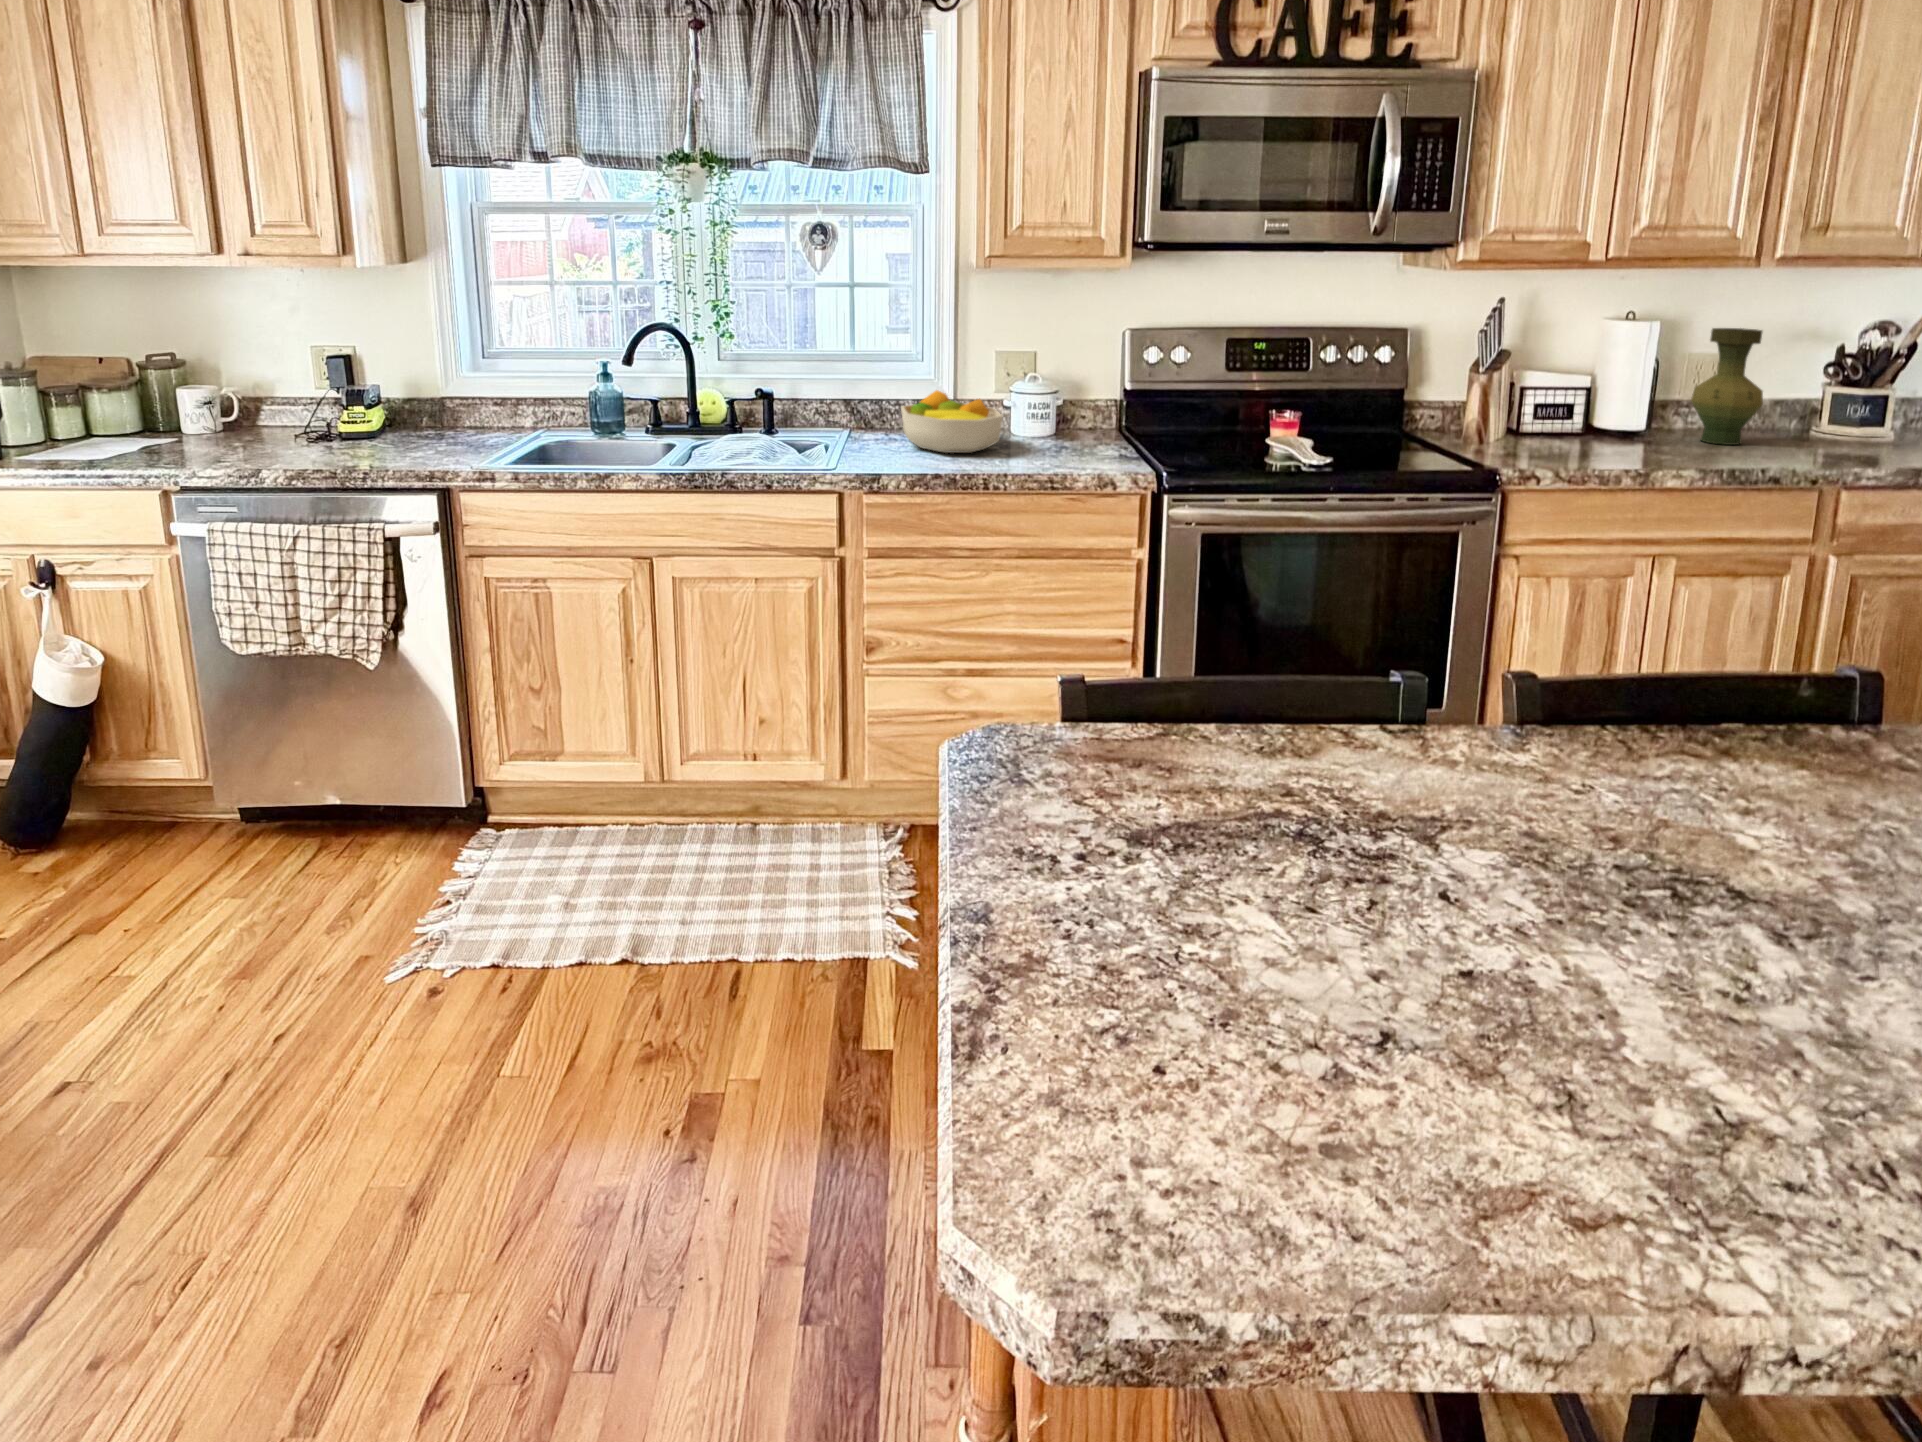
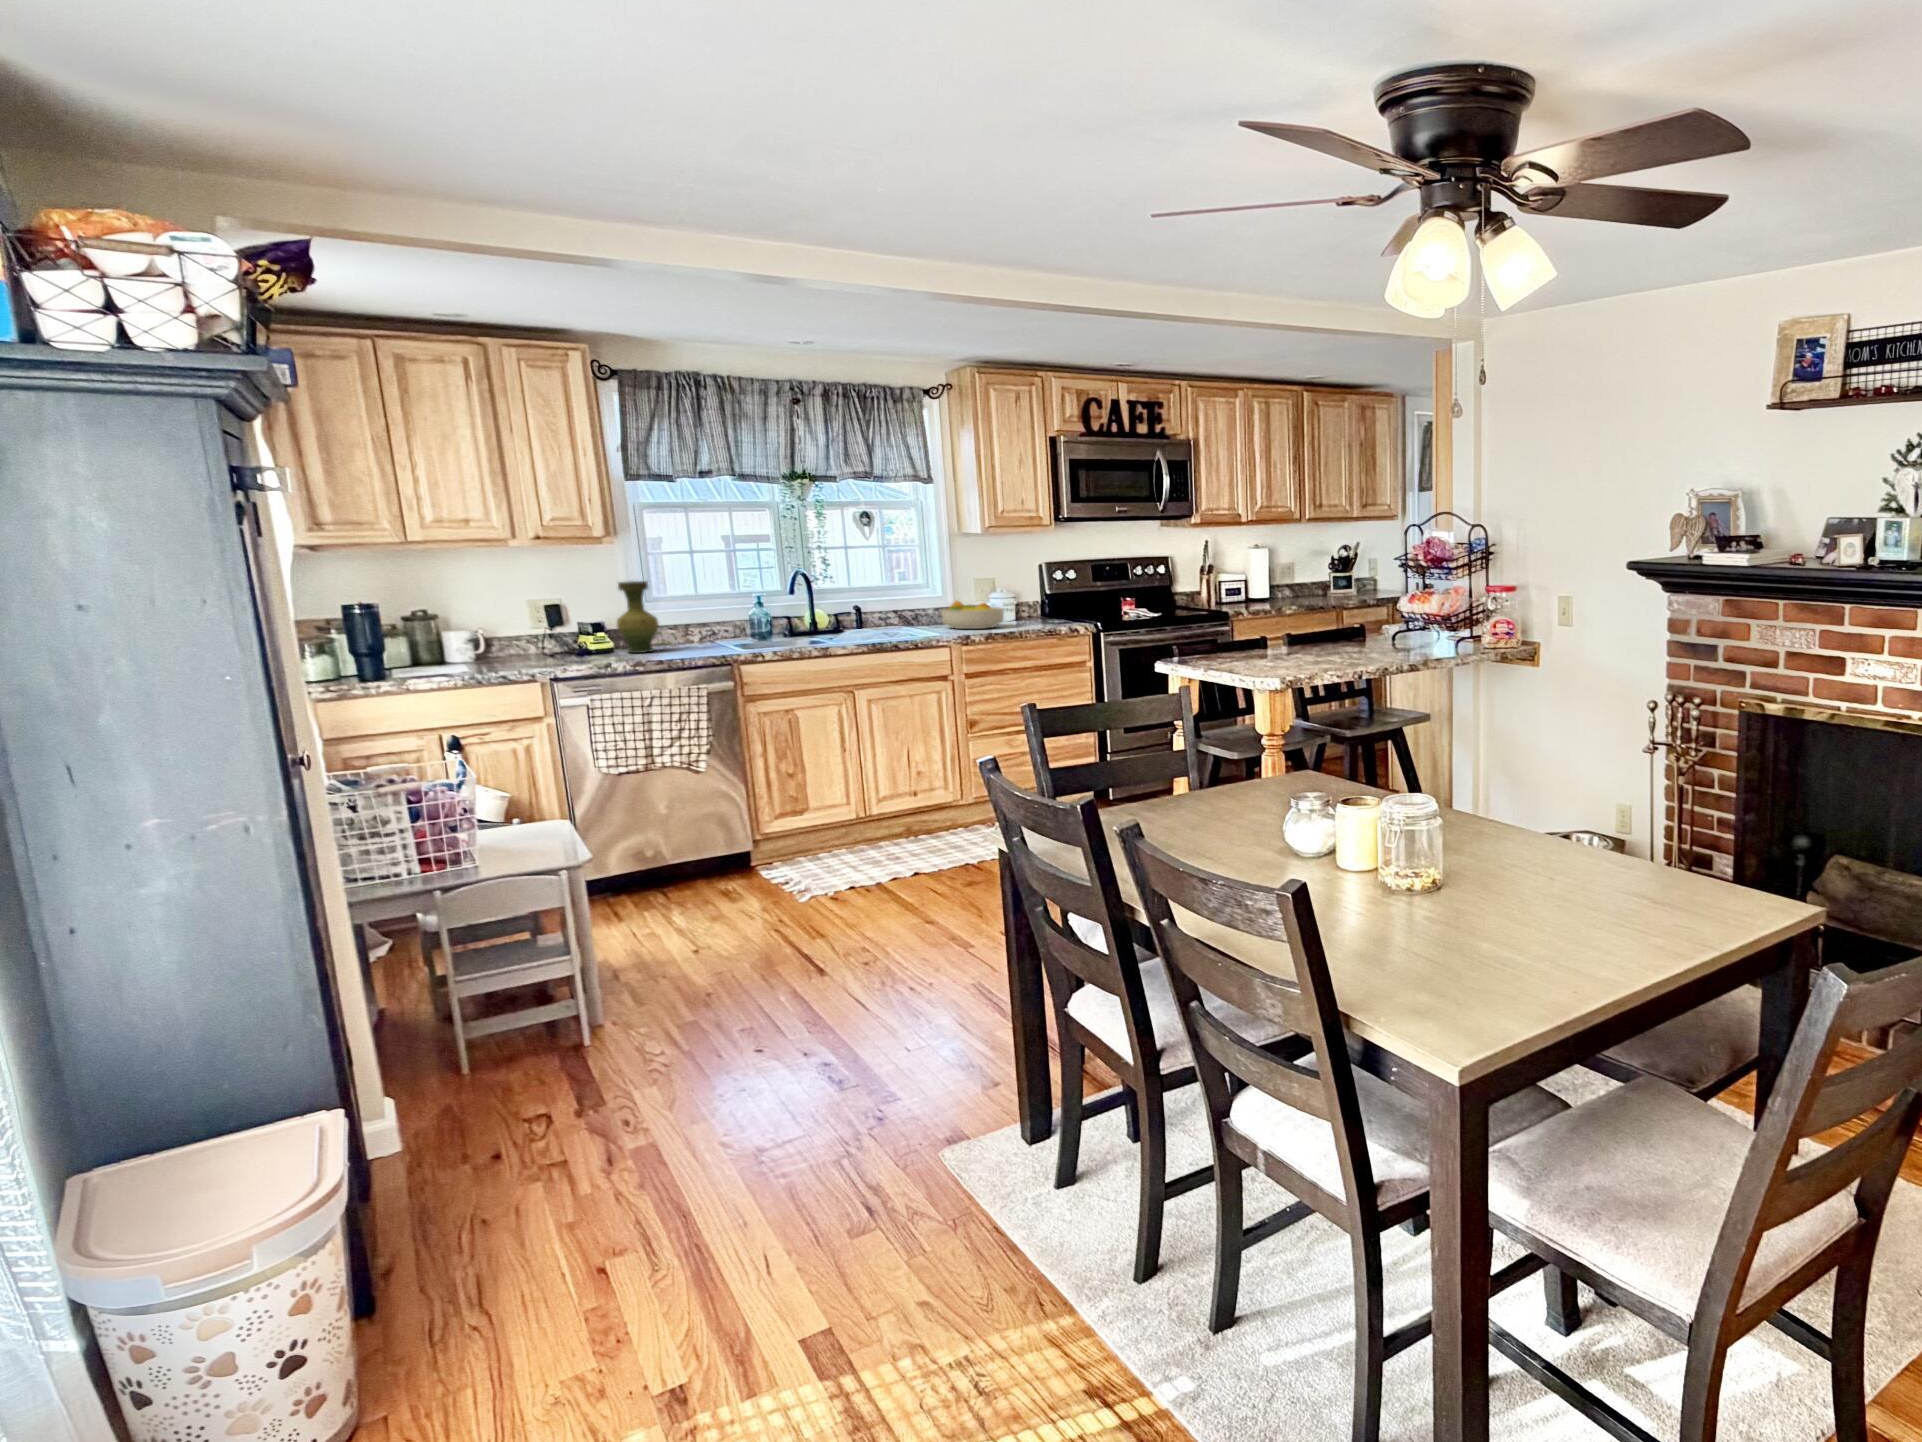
vase: present [1691,328,1763,445] -> present [617,581,659,653]

